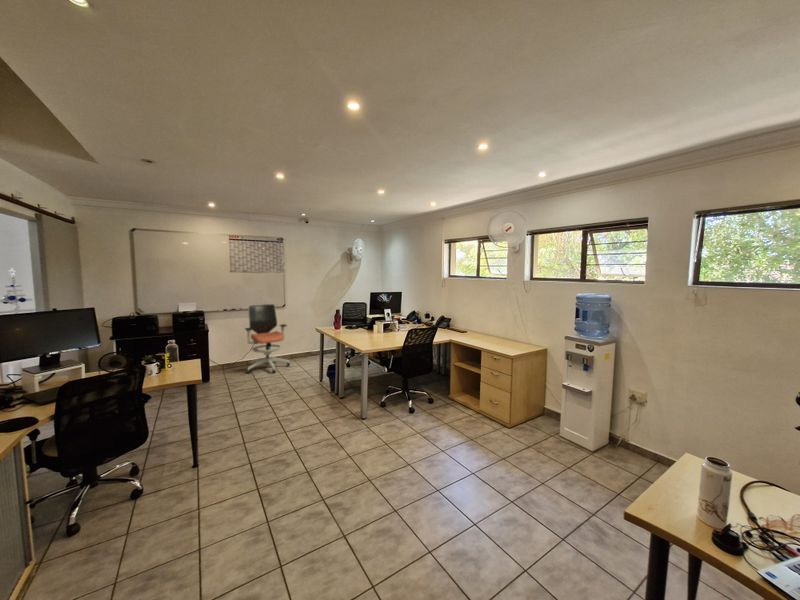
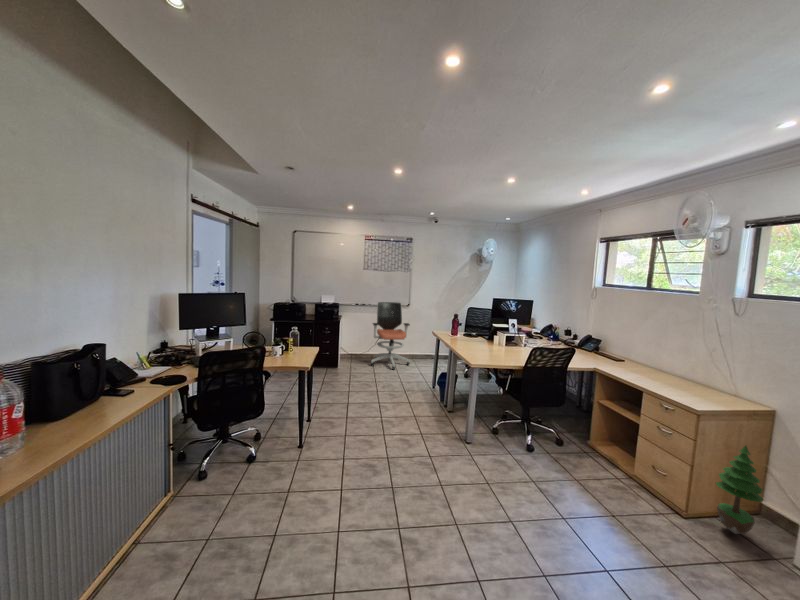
potted tree: none [523,373,546,430] -> present [716,446,763,534]

